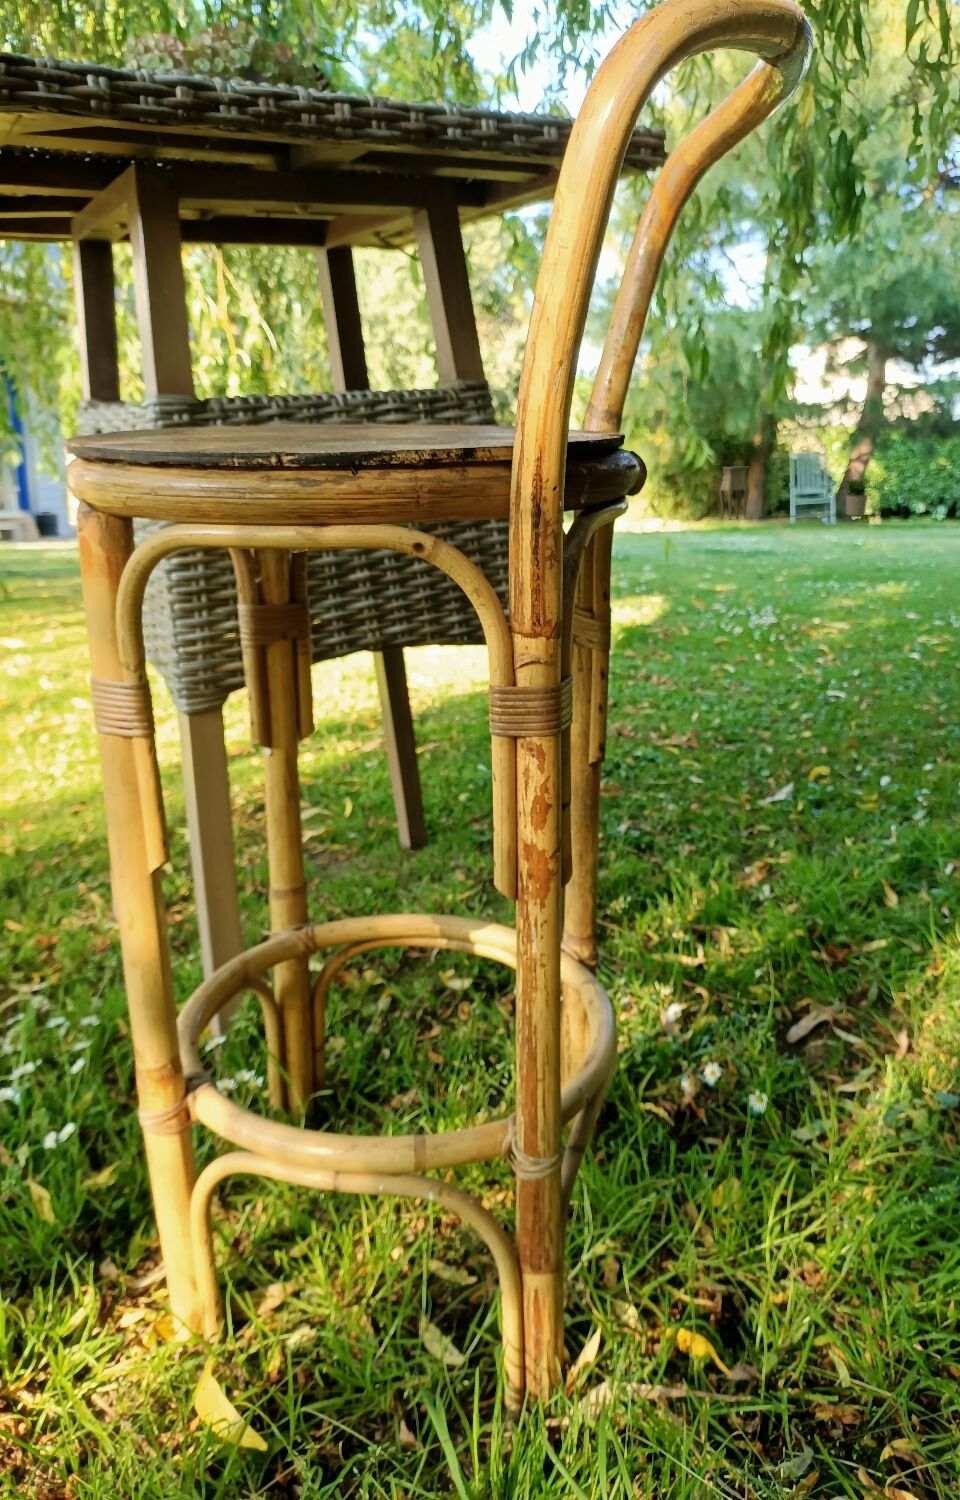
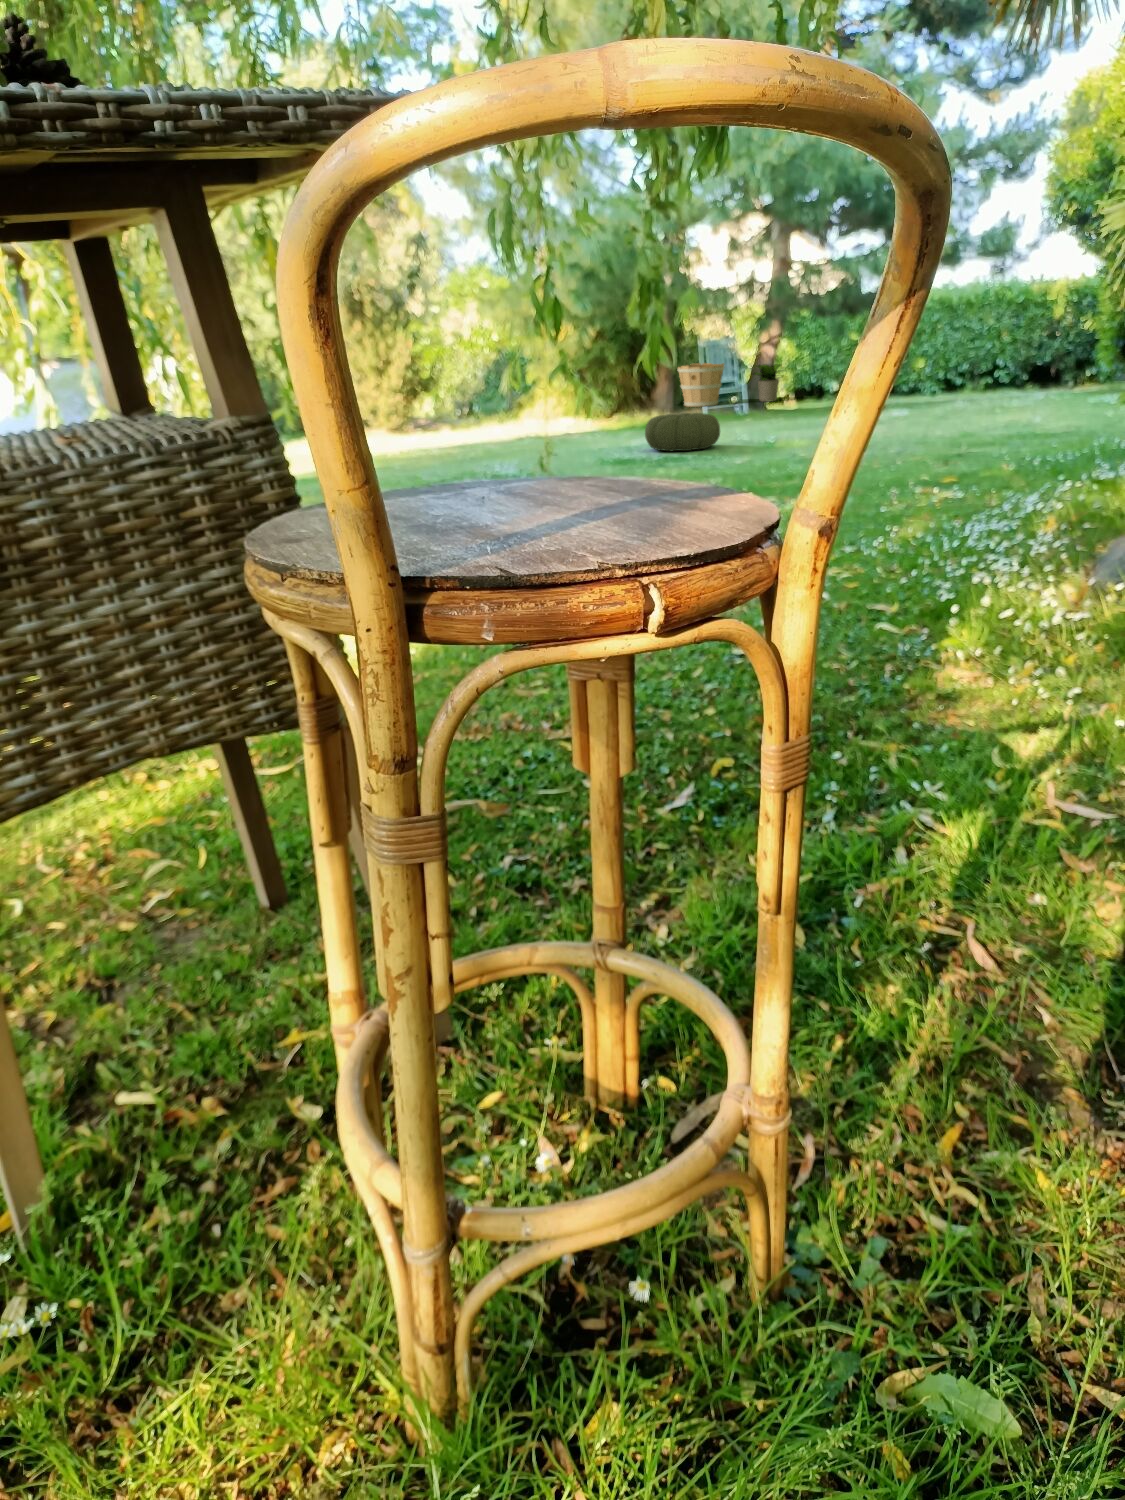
side table: present [719,467,749,519] -> none [631,355,667,411]
wooden bucket: none [765,477,813,518] -> present [678,363,725,407]
pouf: none [734,515,809,550] -> present [645,413,720,451]

